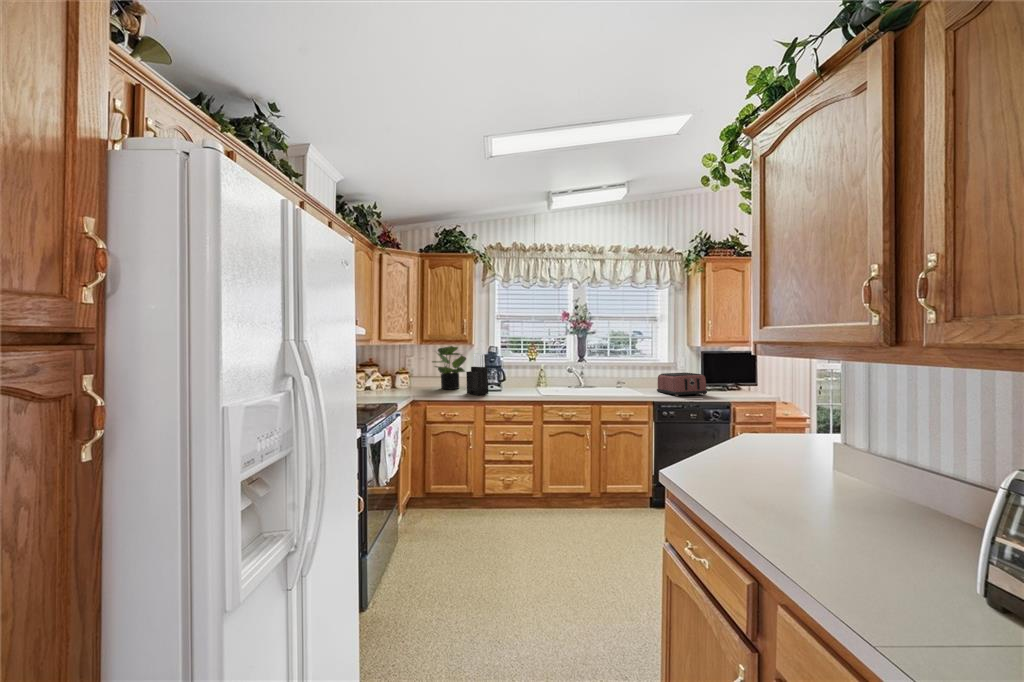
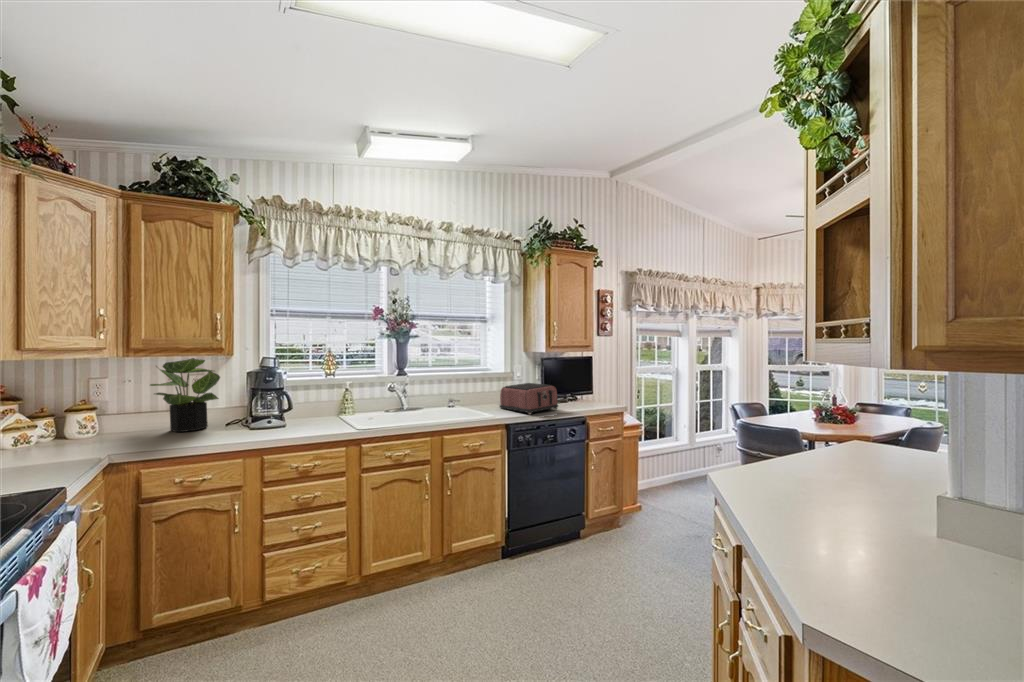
knife block: present [466,353,488,395] -> none [224,370,267,441]

